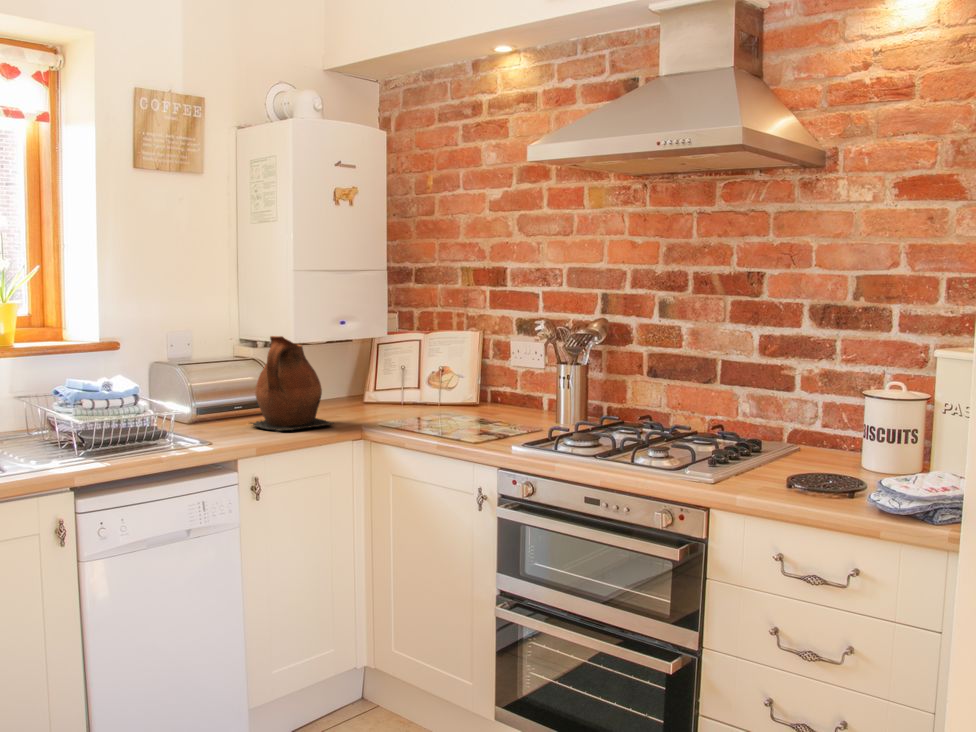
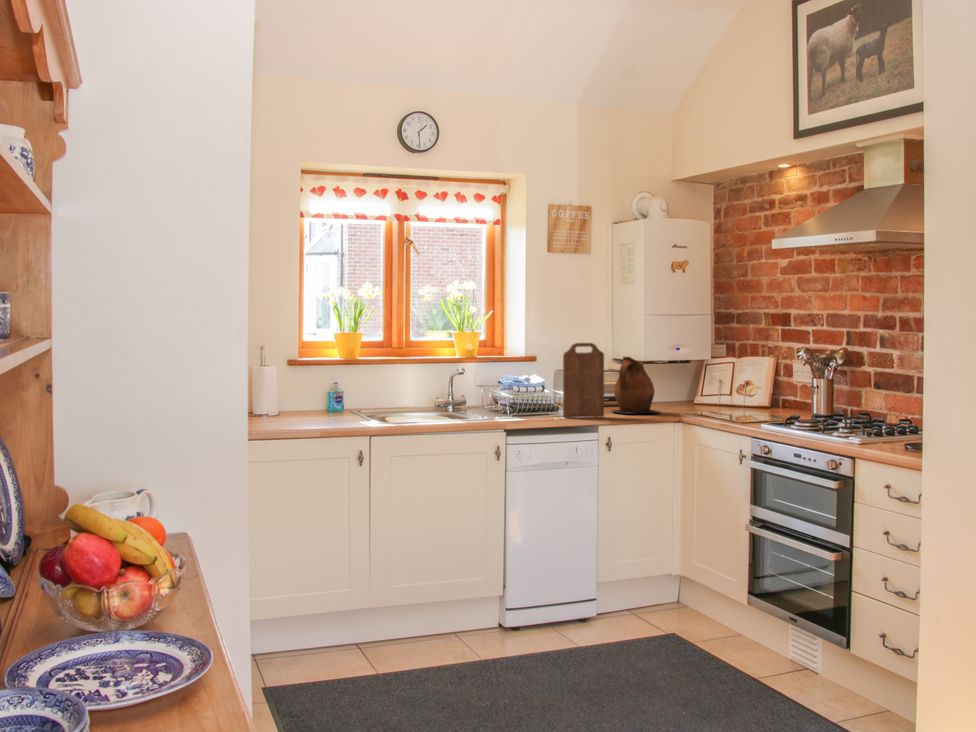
cutting board: none [171,315,247,450] -> present [563,343,604,418]

